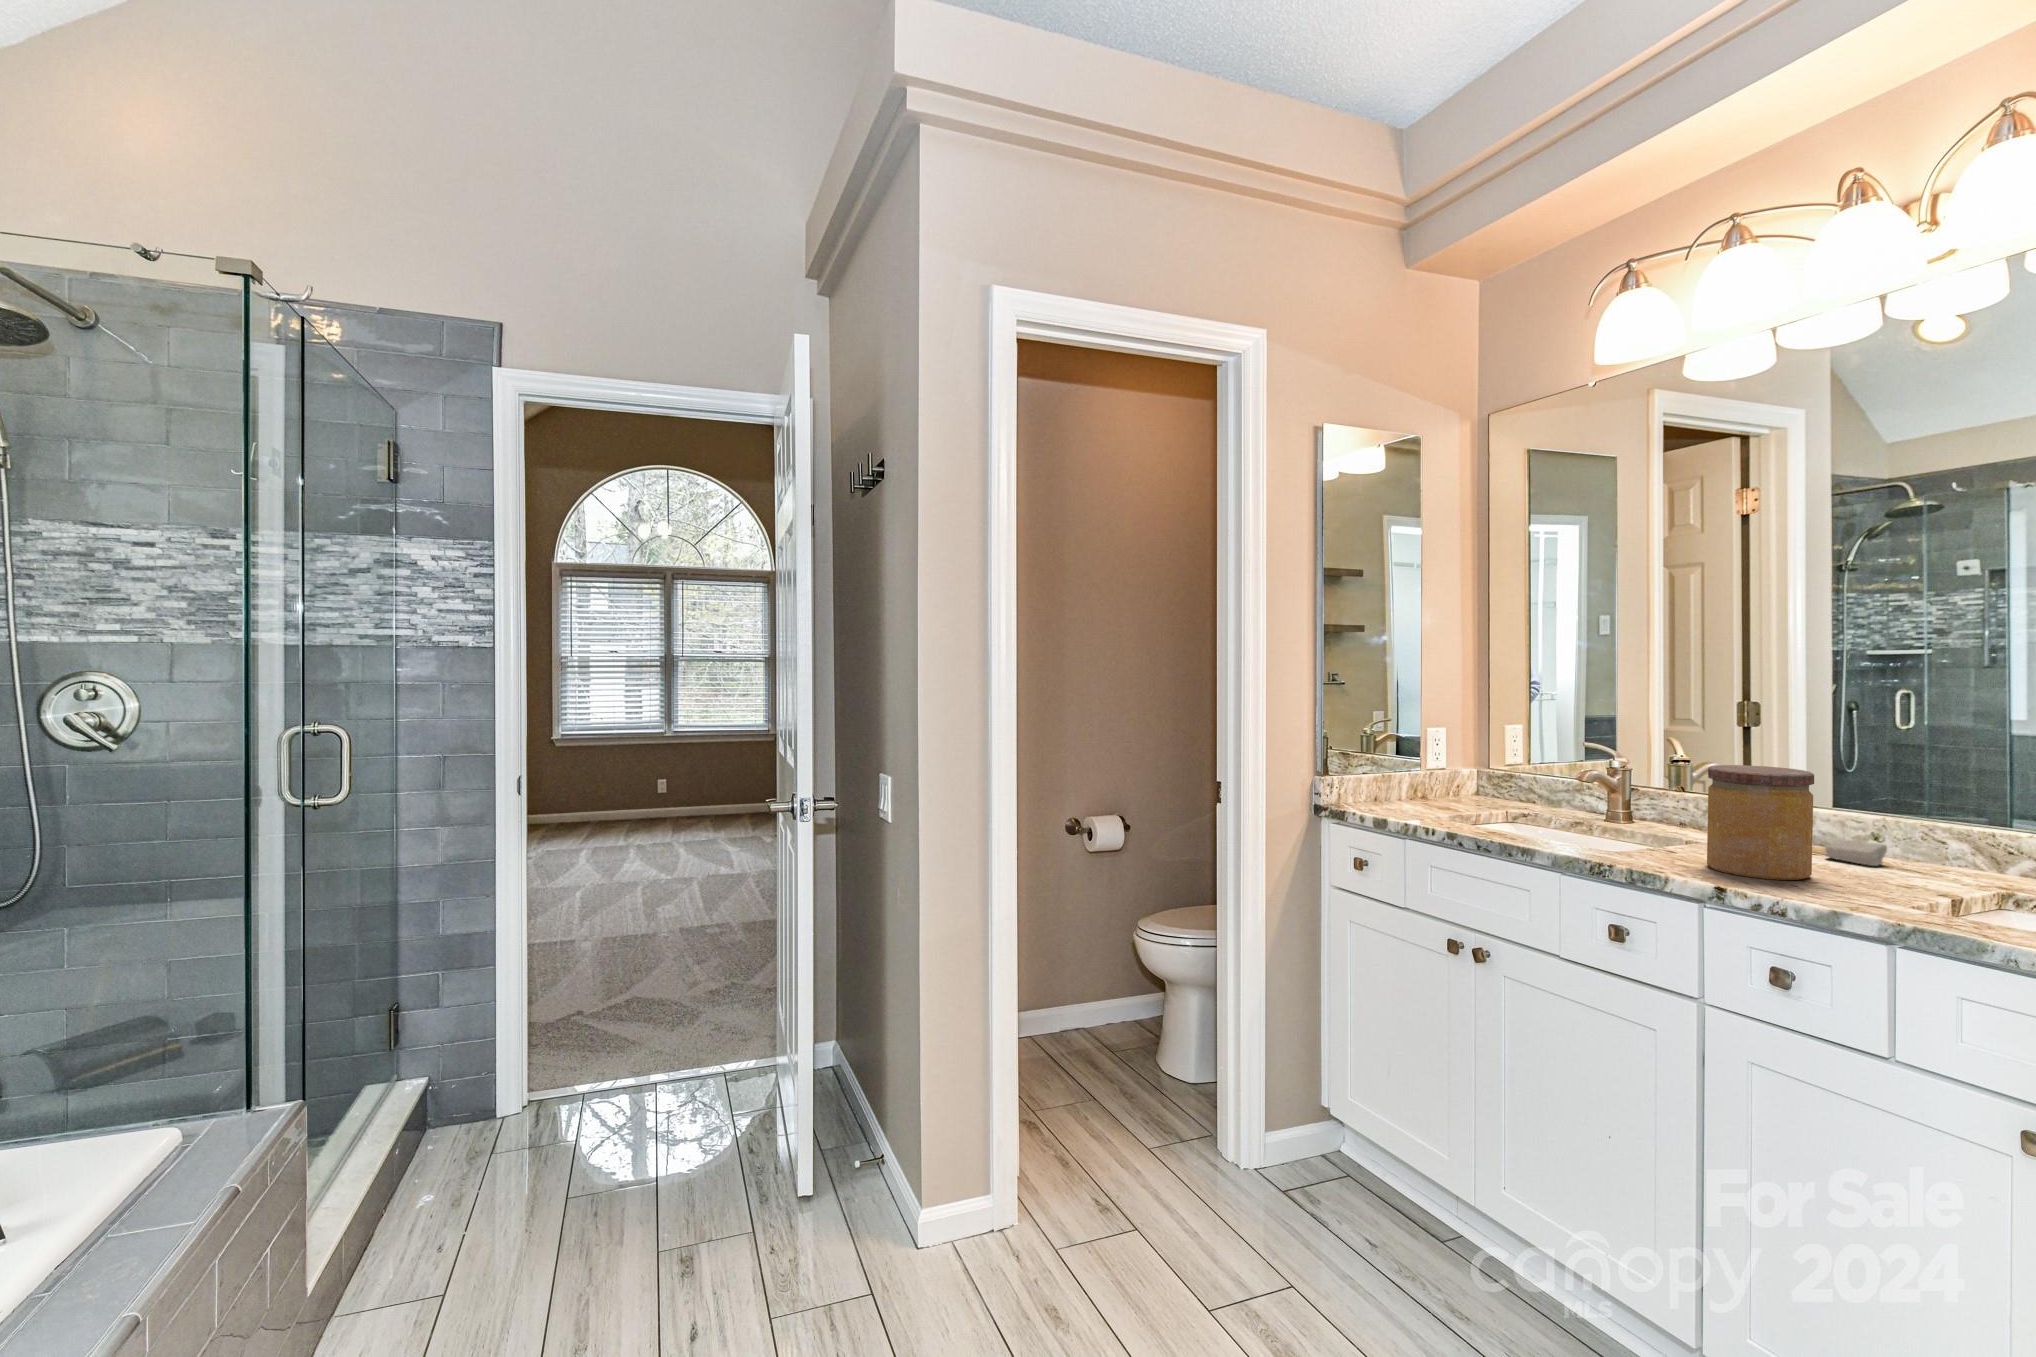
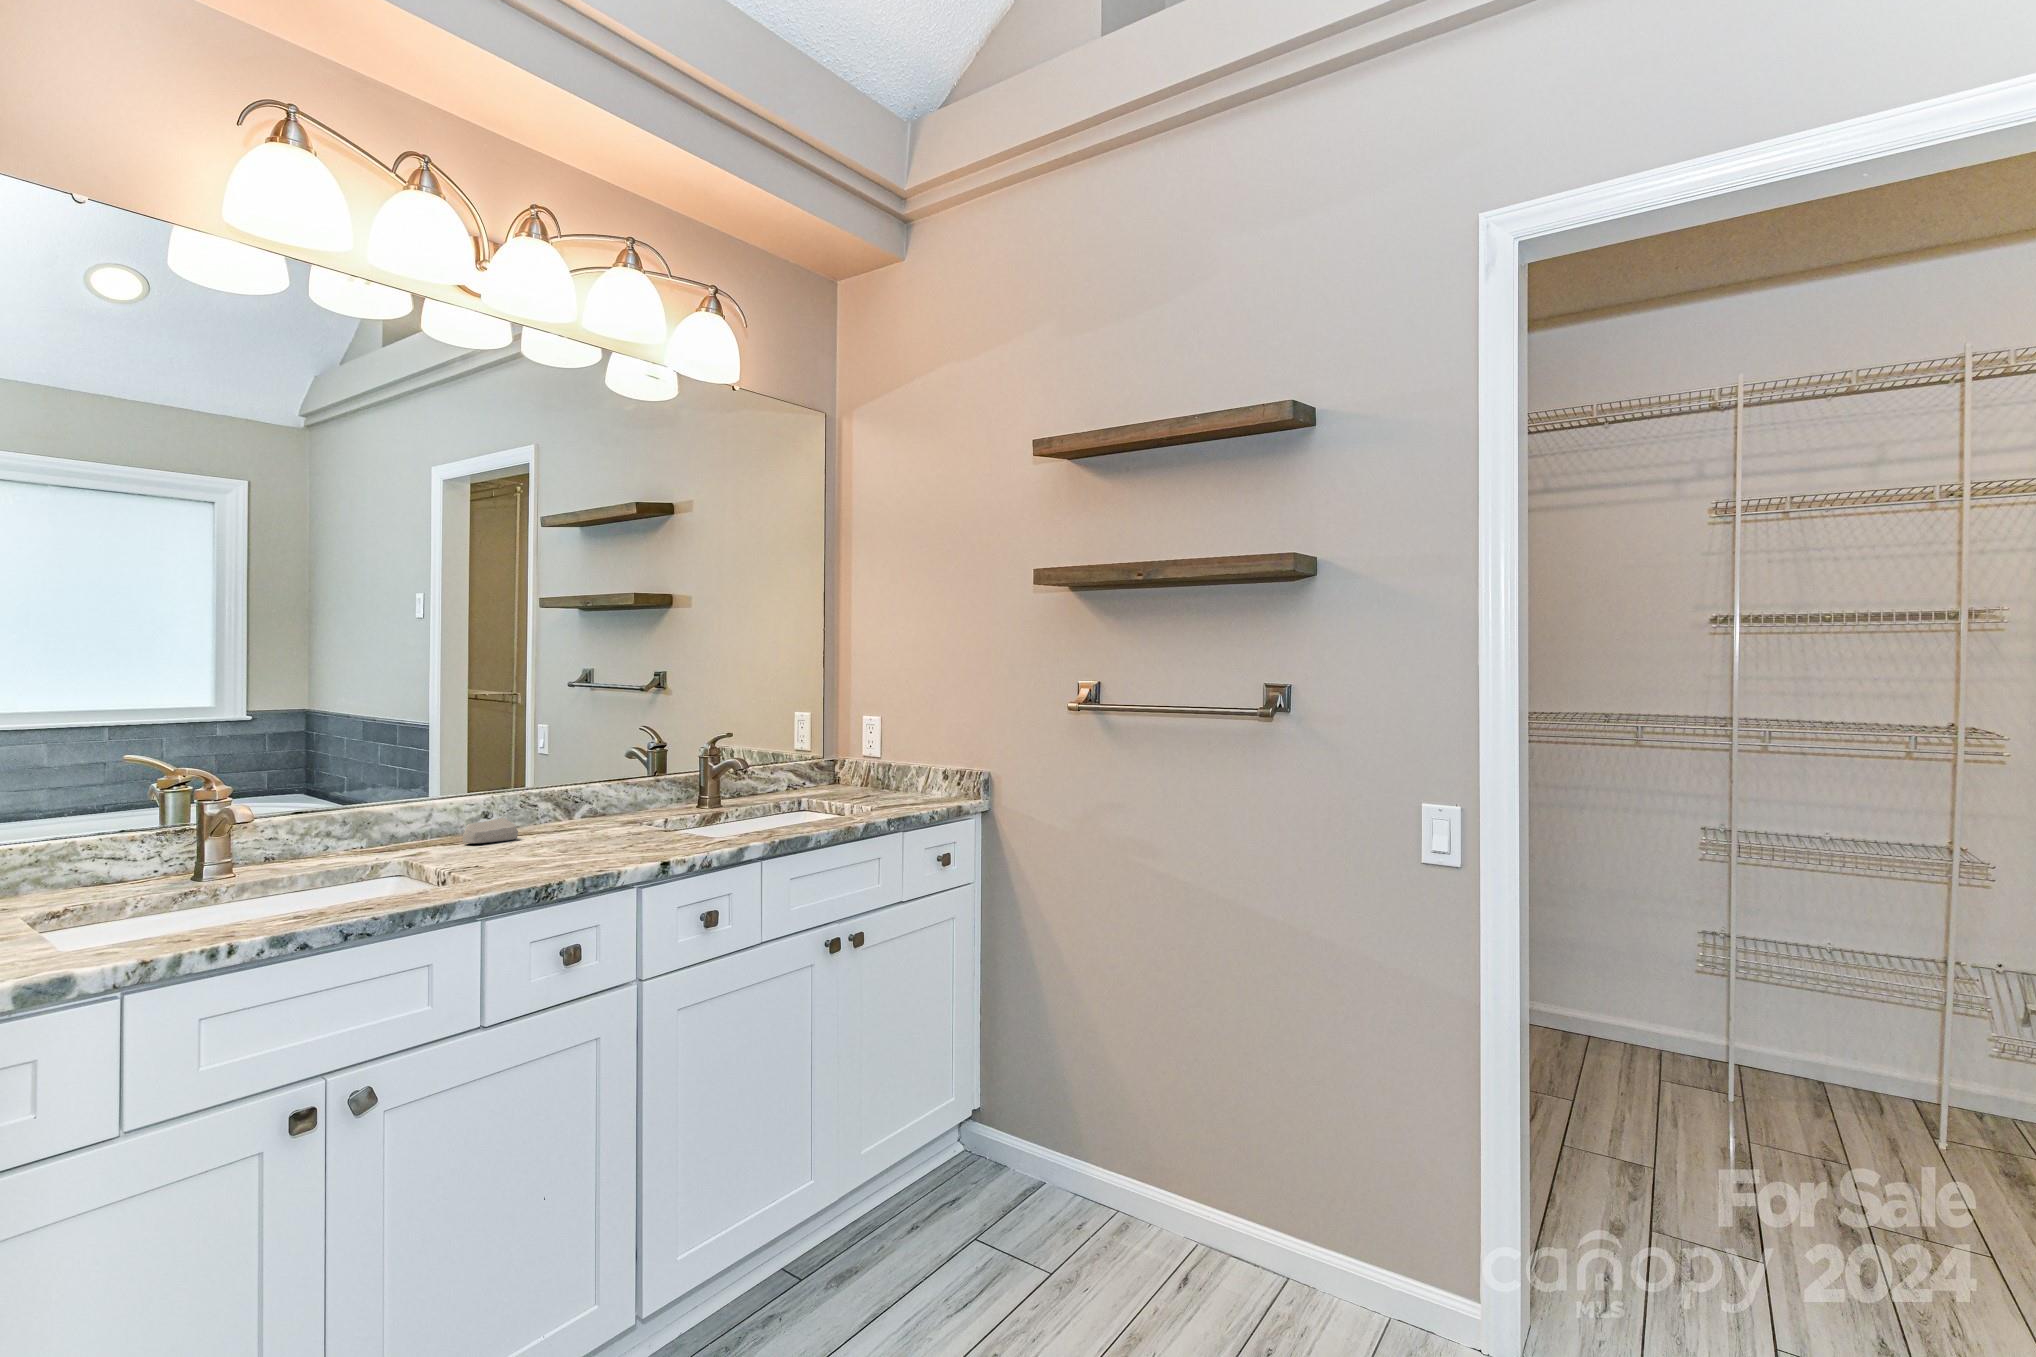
jar: present [1707,765,1814,880] -> none [528,747,623,861]

